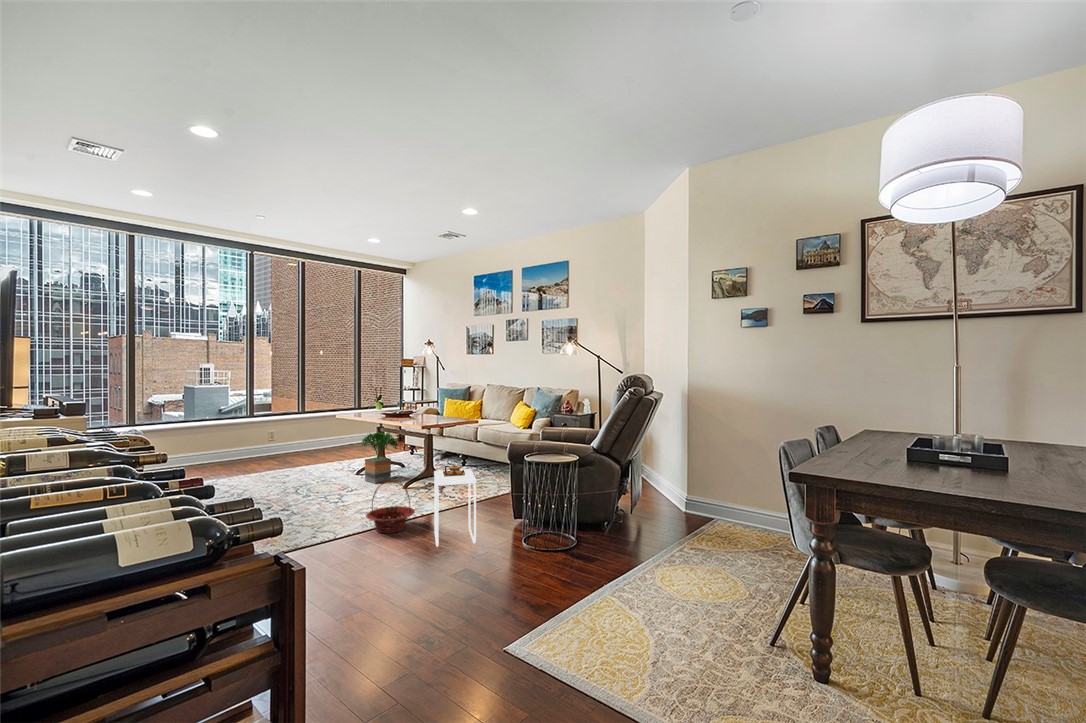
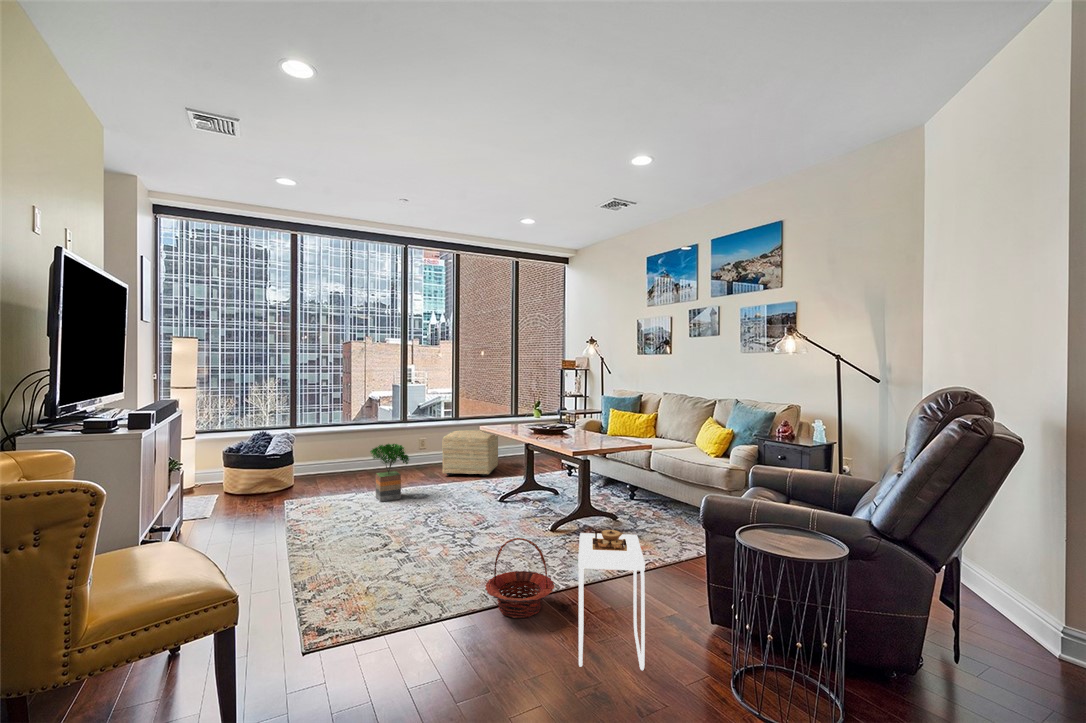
ottoman: none [295,421,346,461] -> present [442,430,498,476]
potted tree: present [362,432,398,483] -> present [370,444,409,502]

